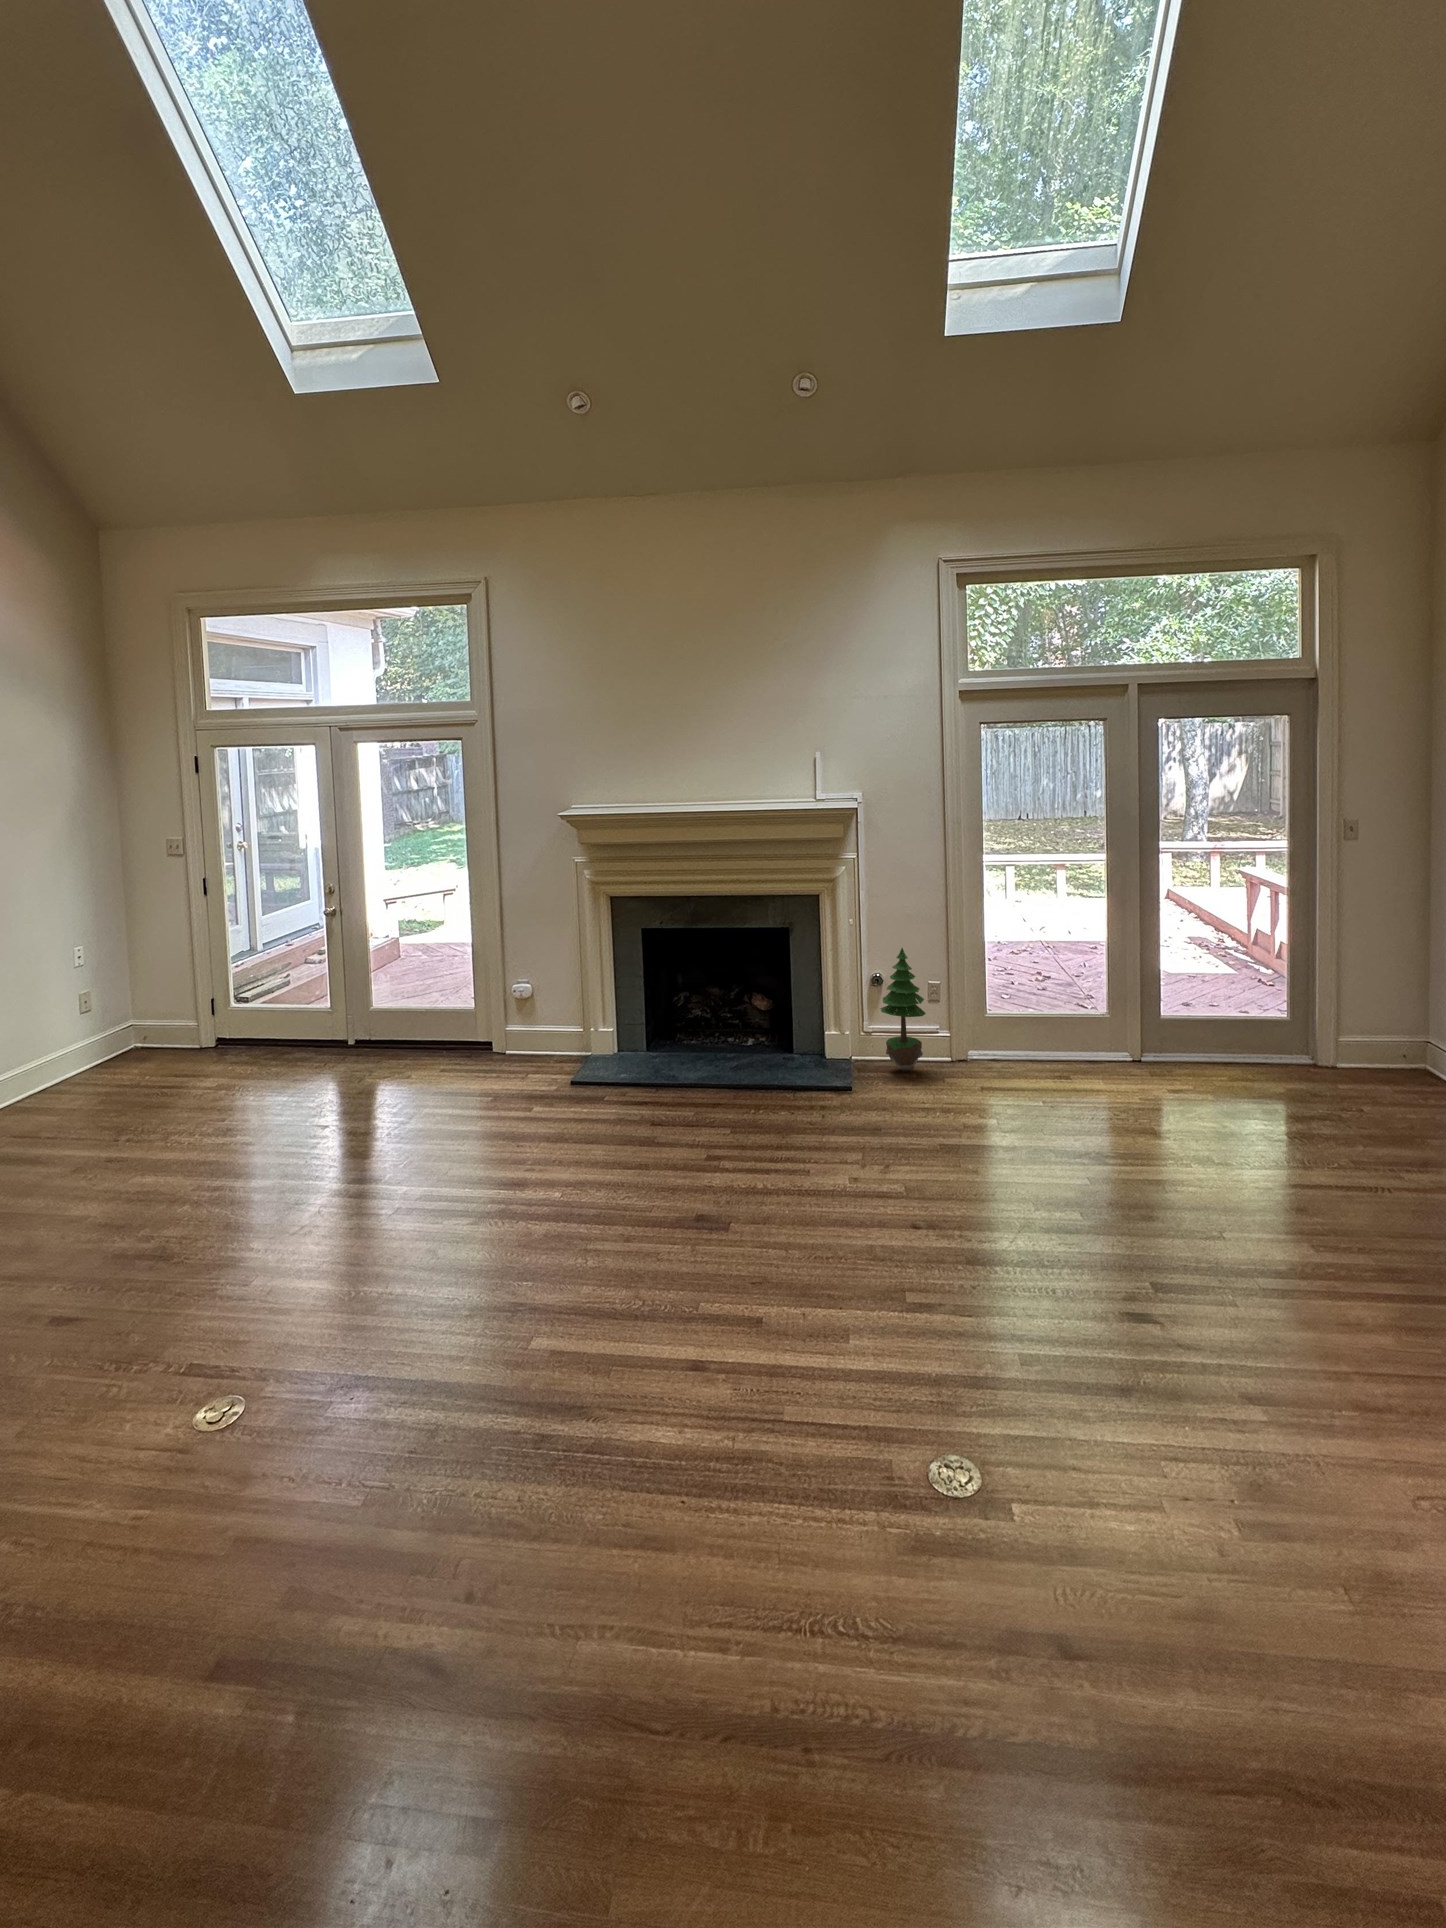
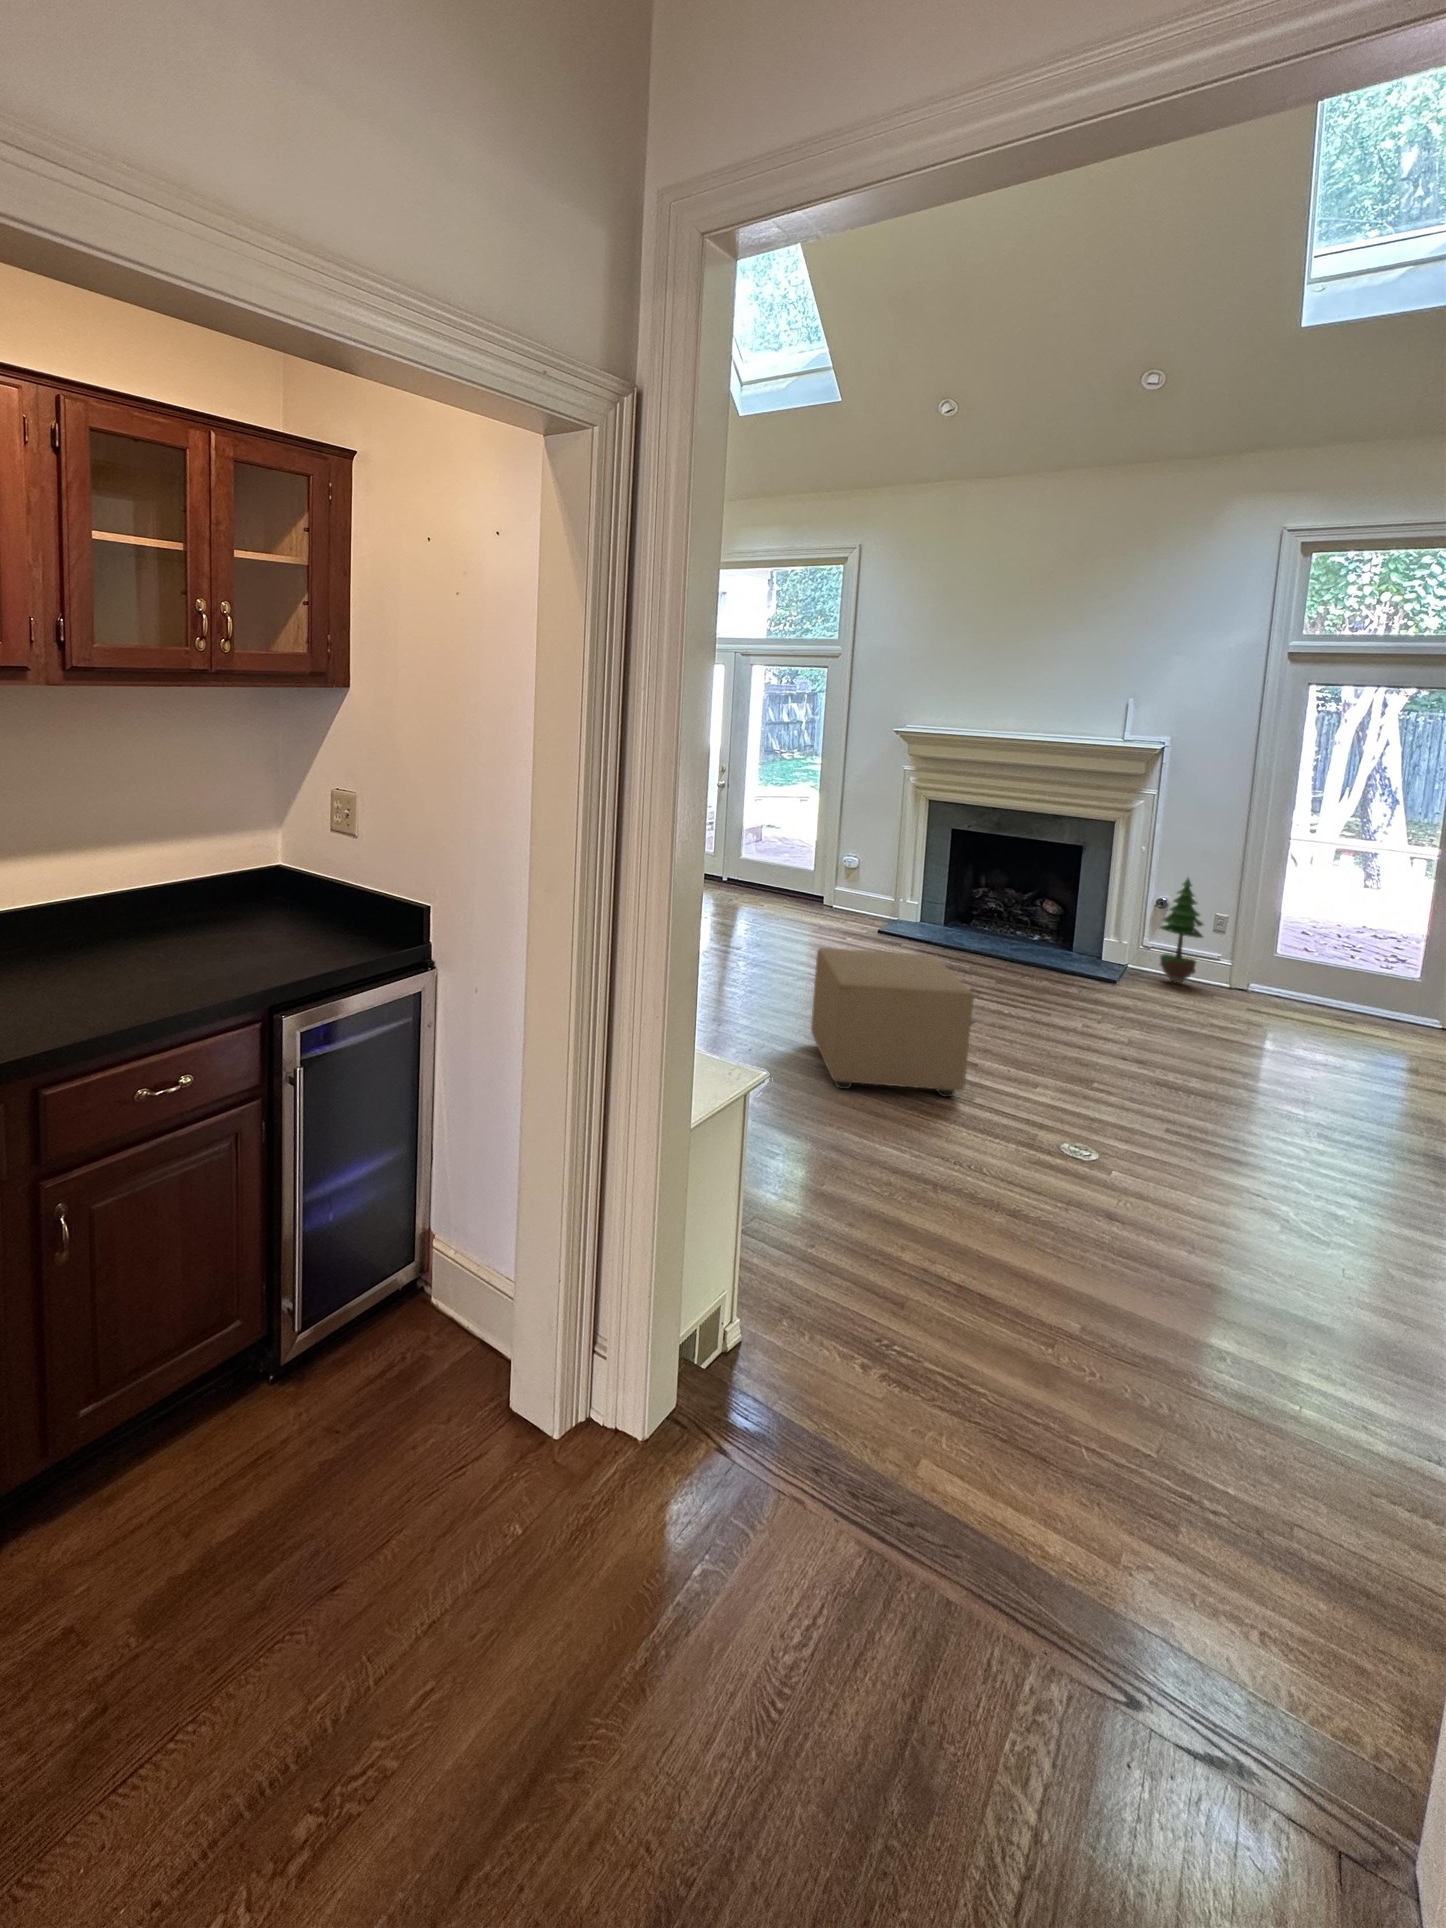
ottoman: none [504,1175,775,1509] -> present [811,948,974,1097]

